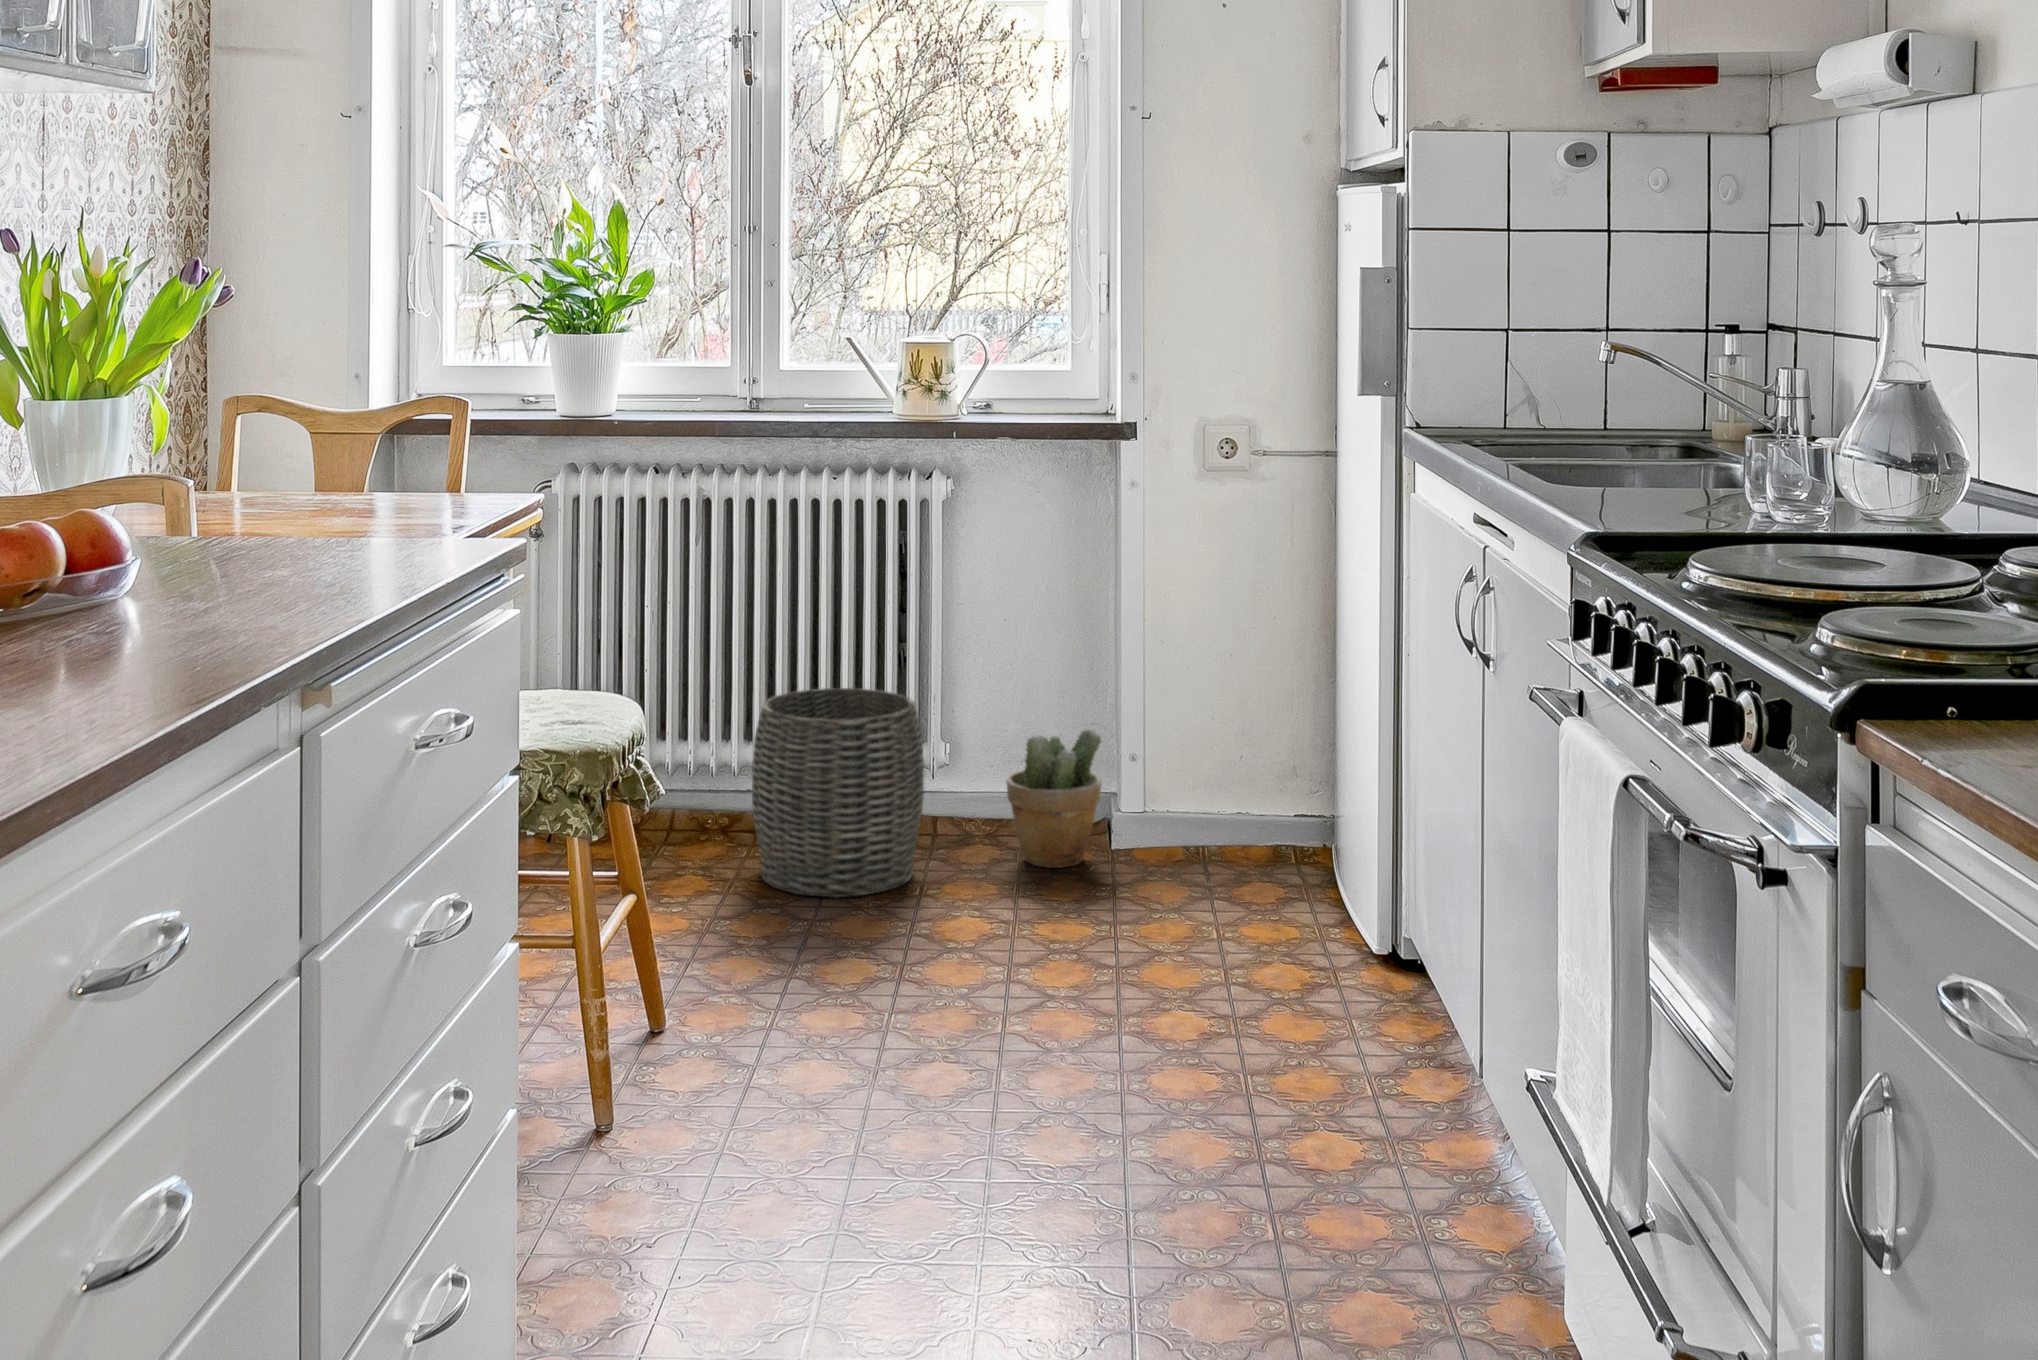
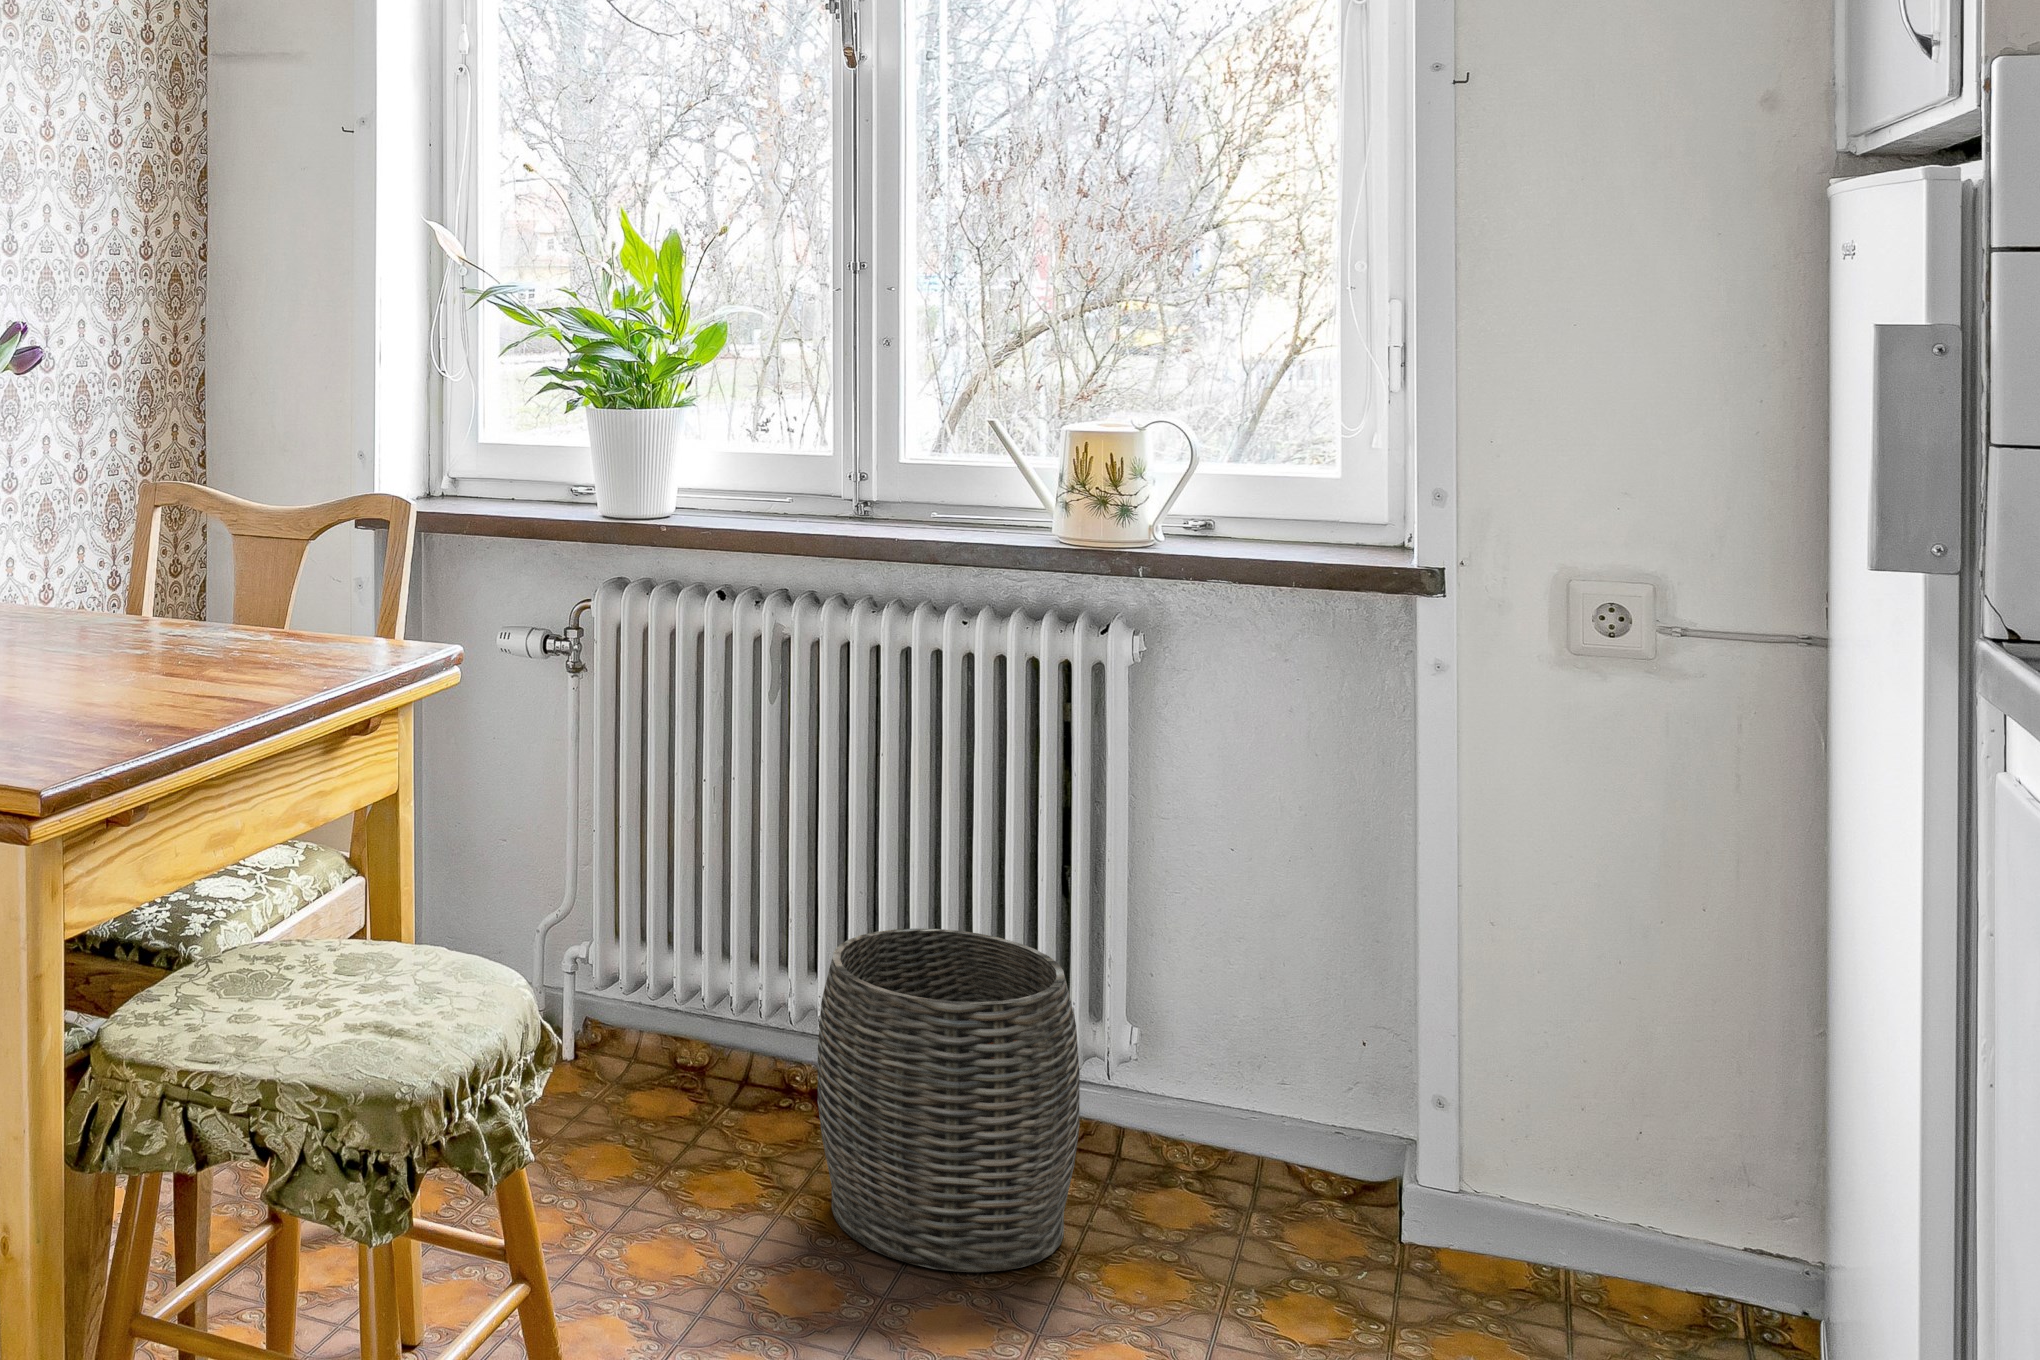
potted plant: present [1006,729,1102,868] -> none [1219,1051,1383,1274]

